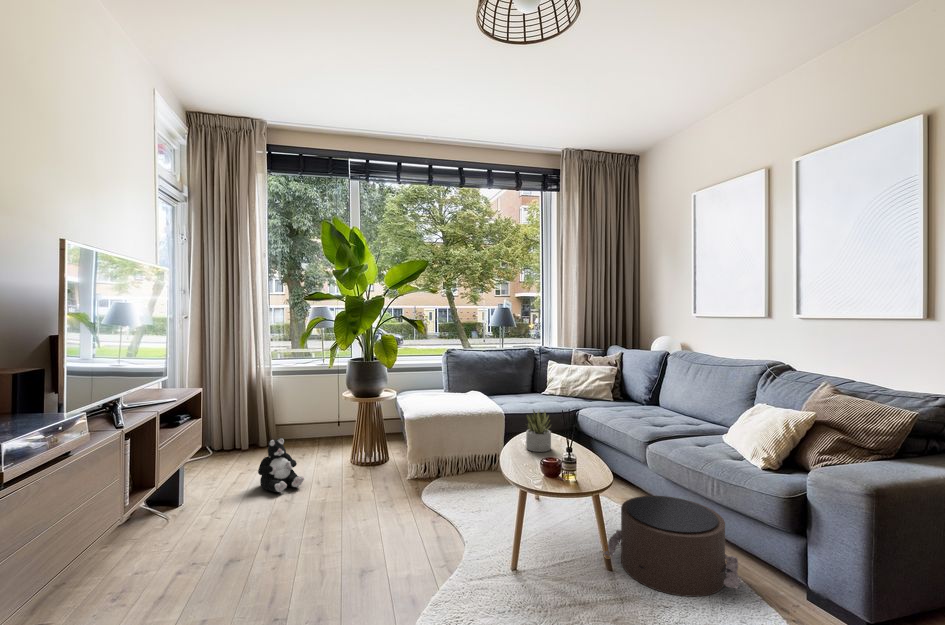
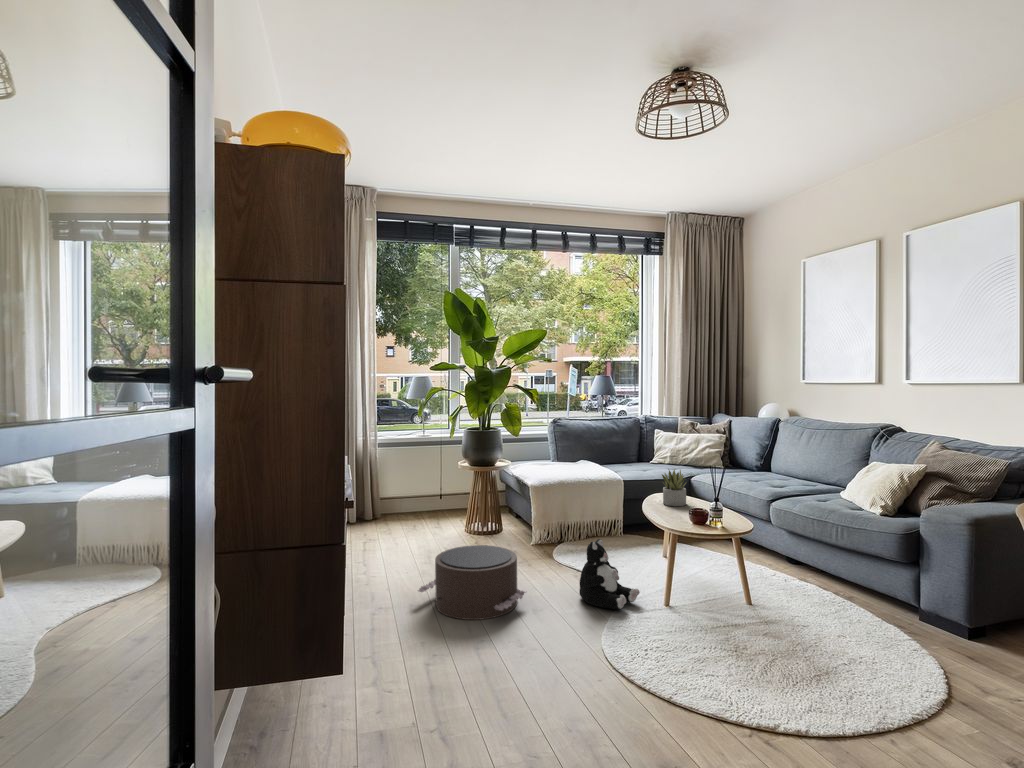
plush toy: present [258,438,304,492] -> present [579,539,640,609]
pouf: present [603,496,740,597] -> present [418,545,526,620]

